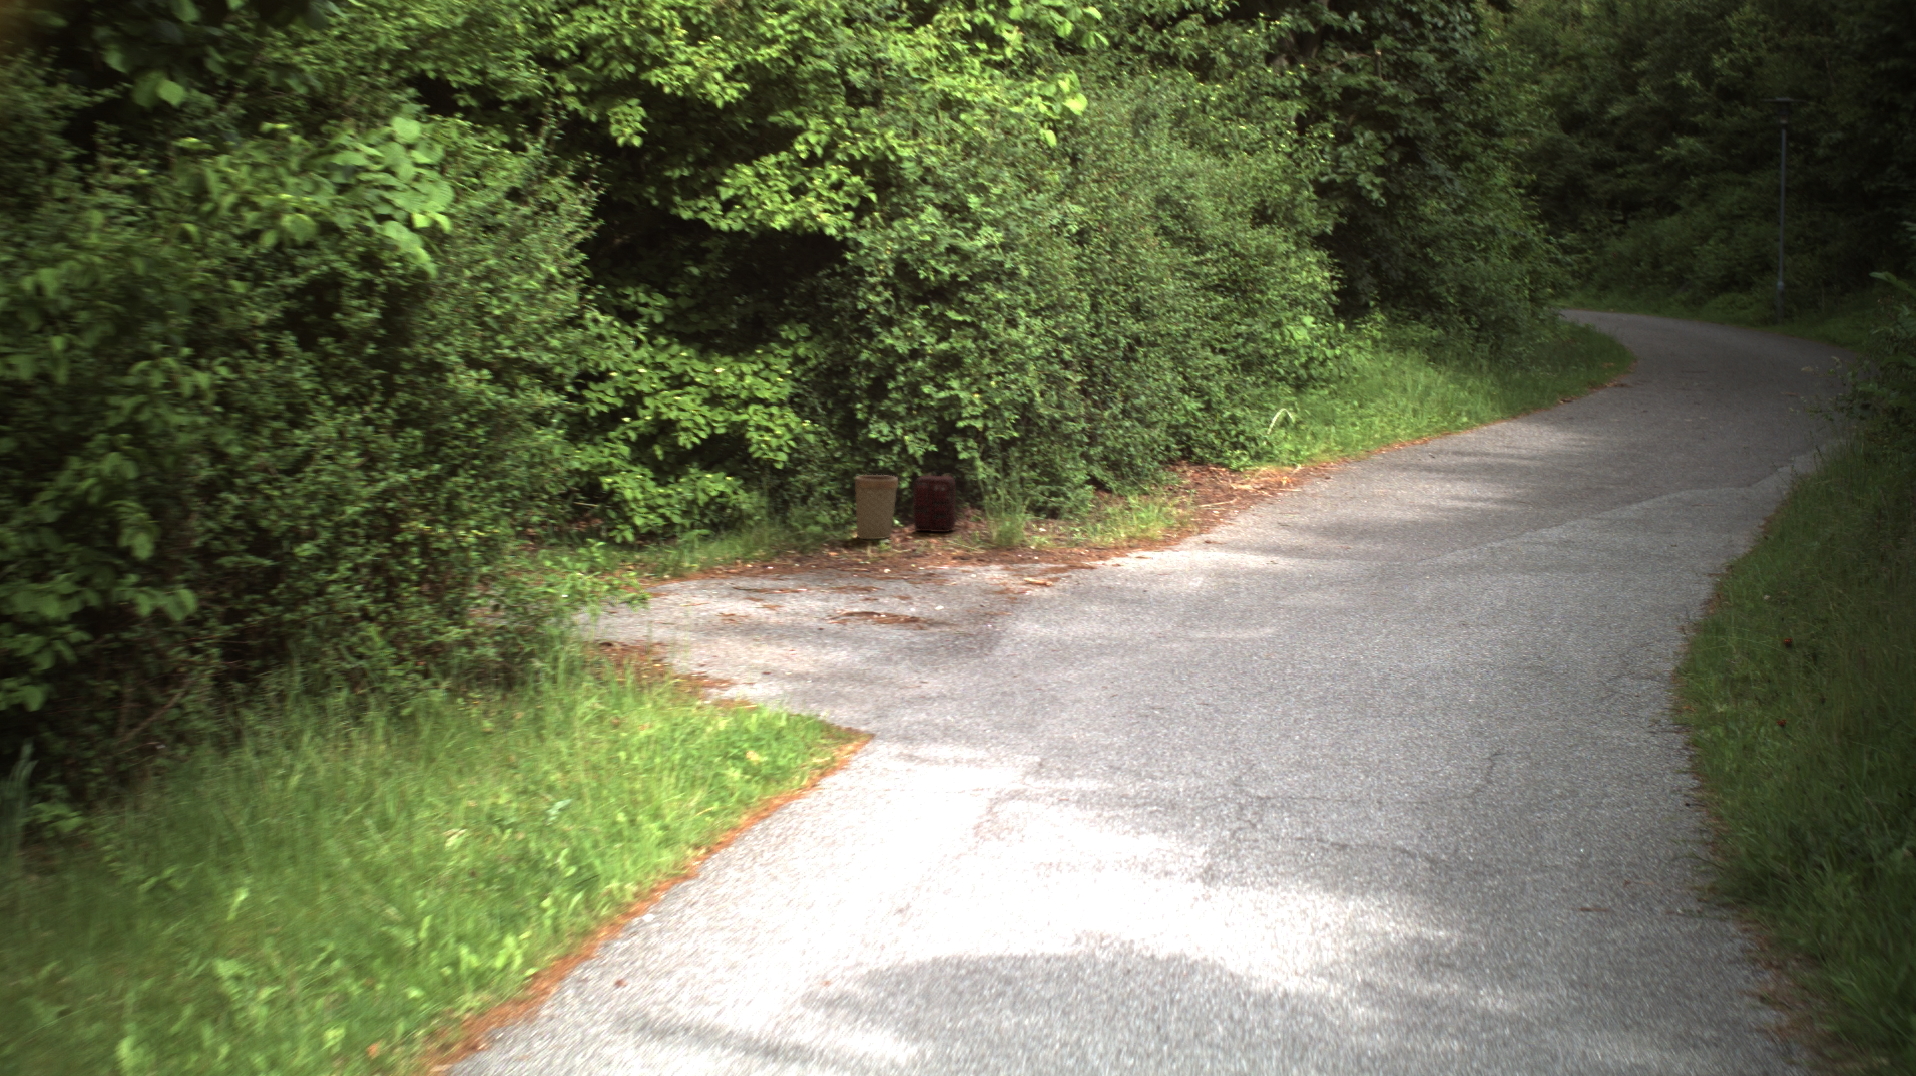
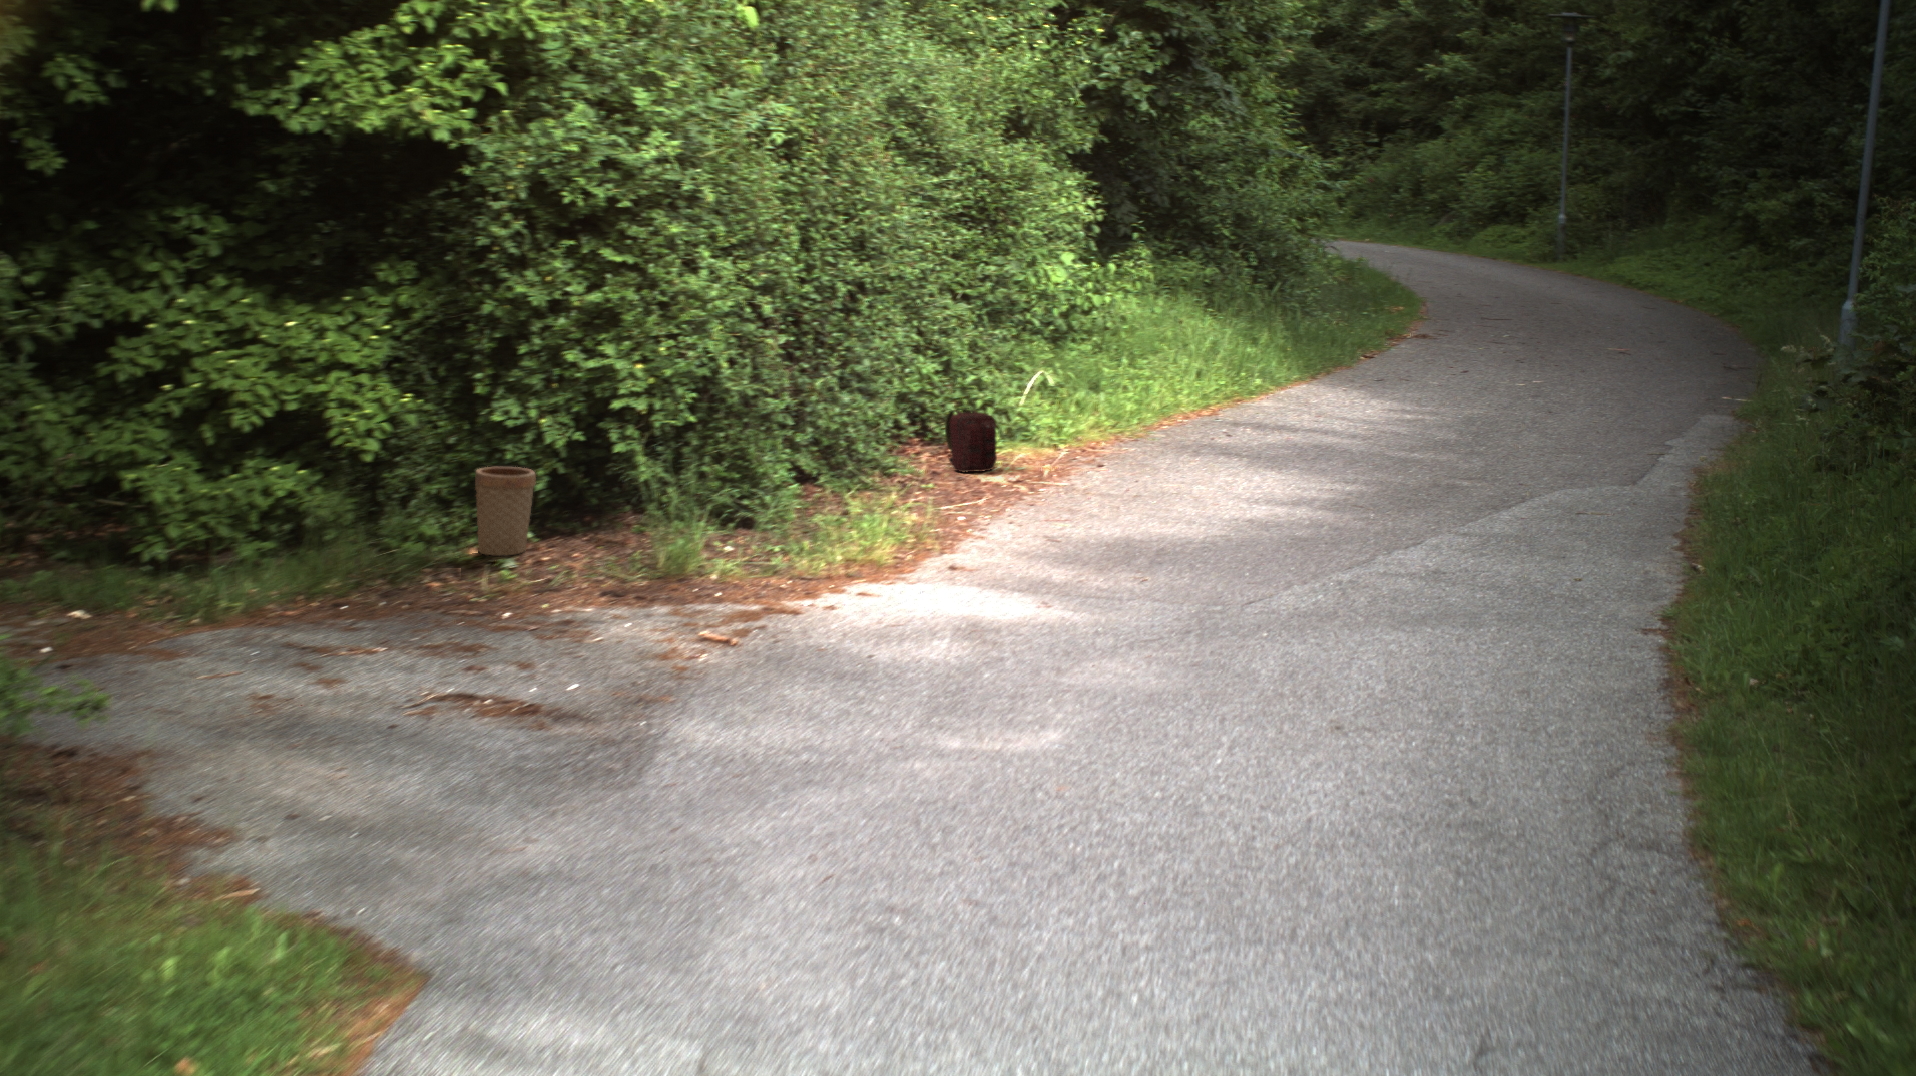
backpack: present [913,473,957,532] -> present [945,409,997,473]

